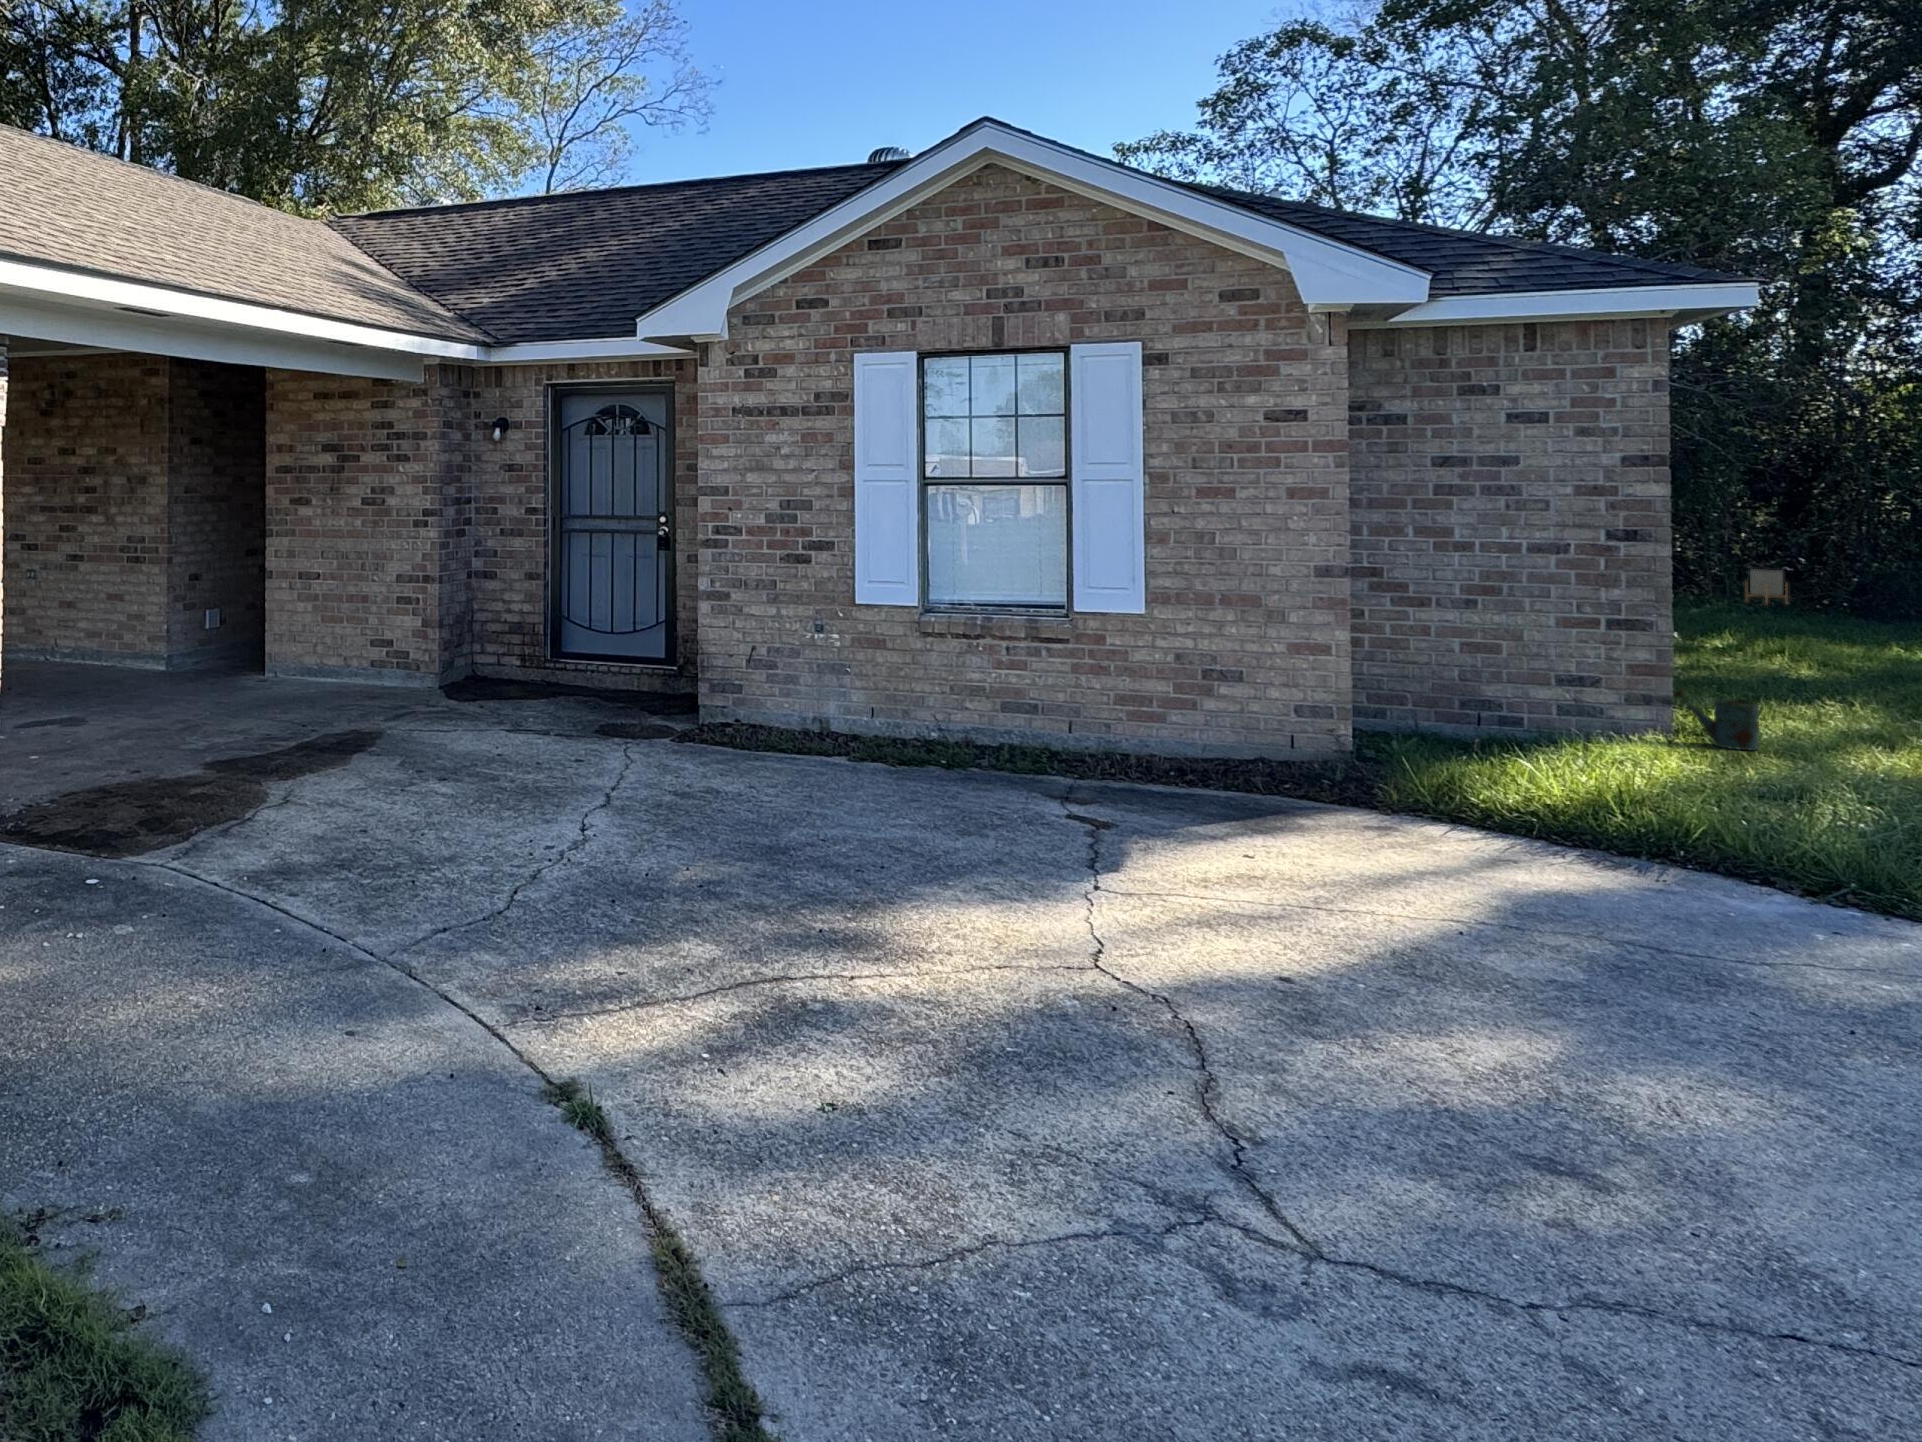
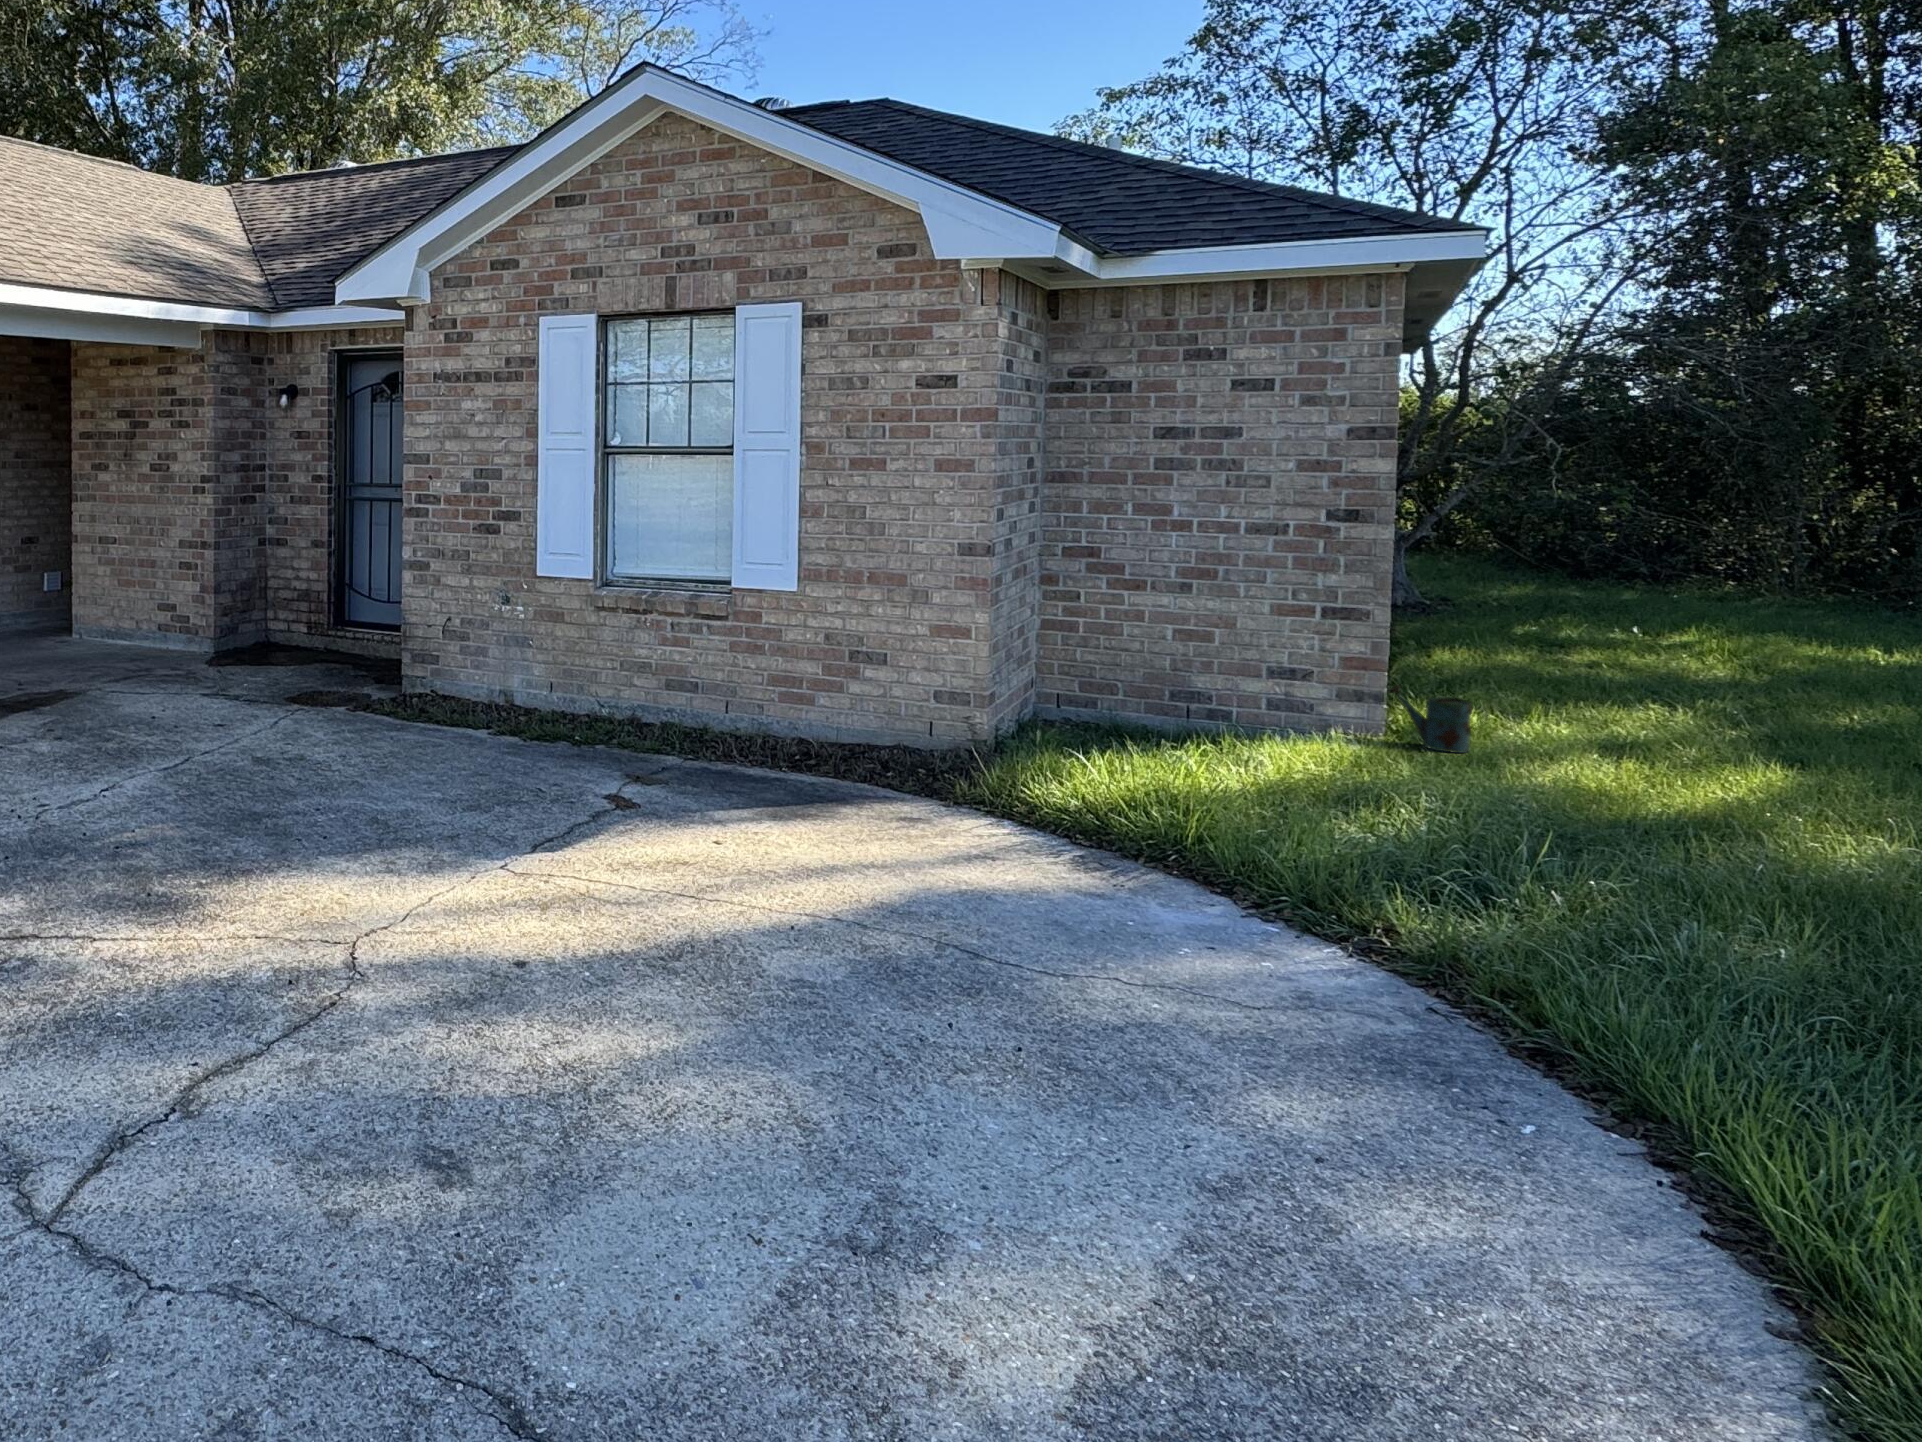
planter: present [1745,569,1788,603] -> none [1792,560,1841,600]

